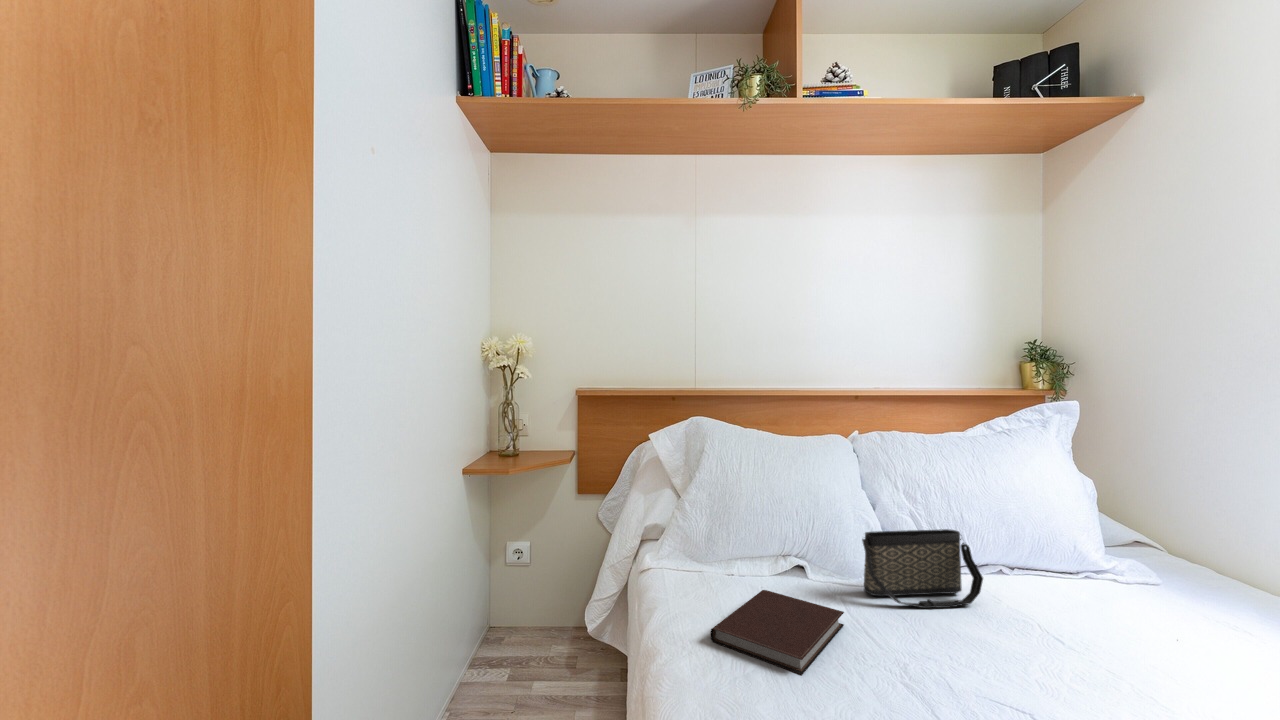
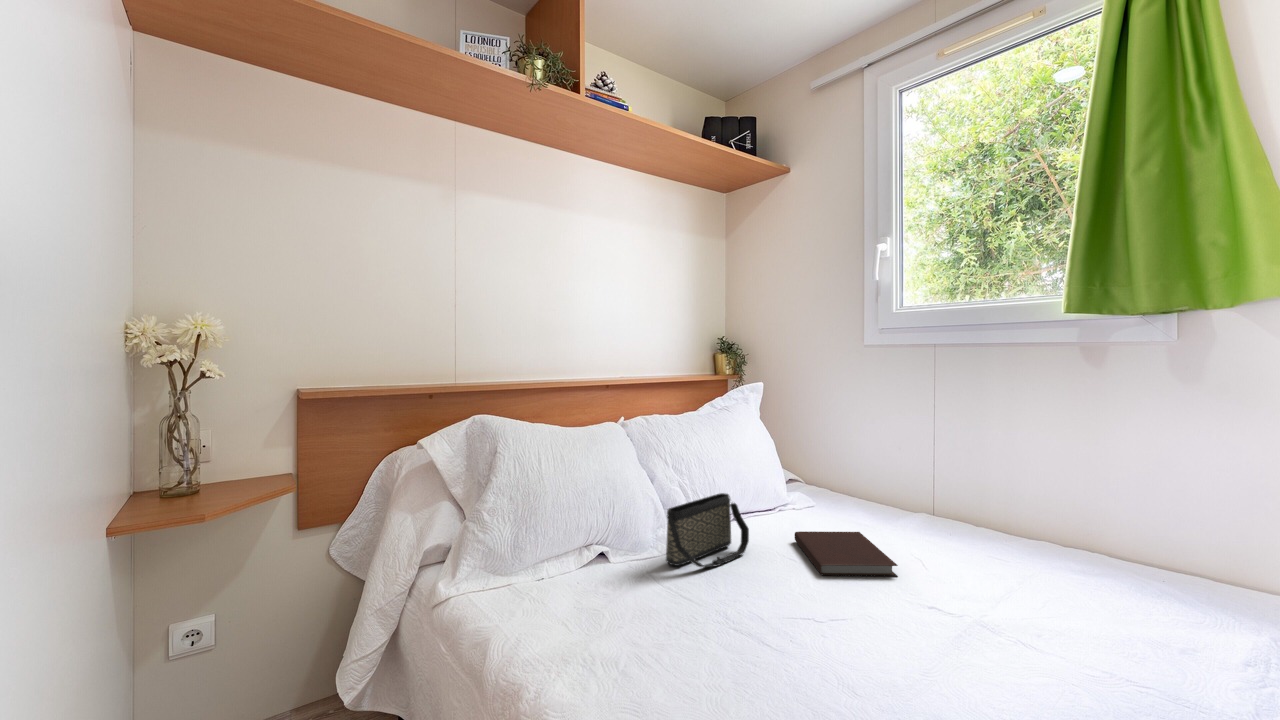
notebook: present [711,590,844,675] -> present [795,532,898,577]

